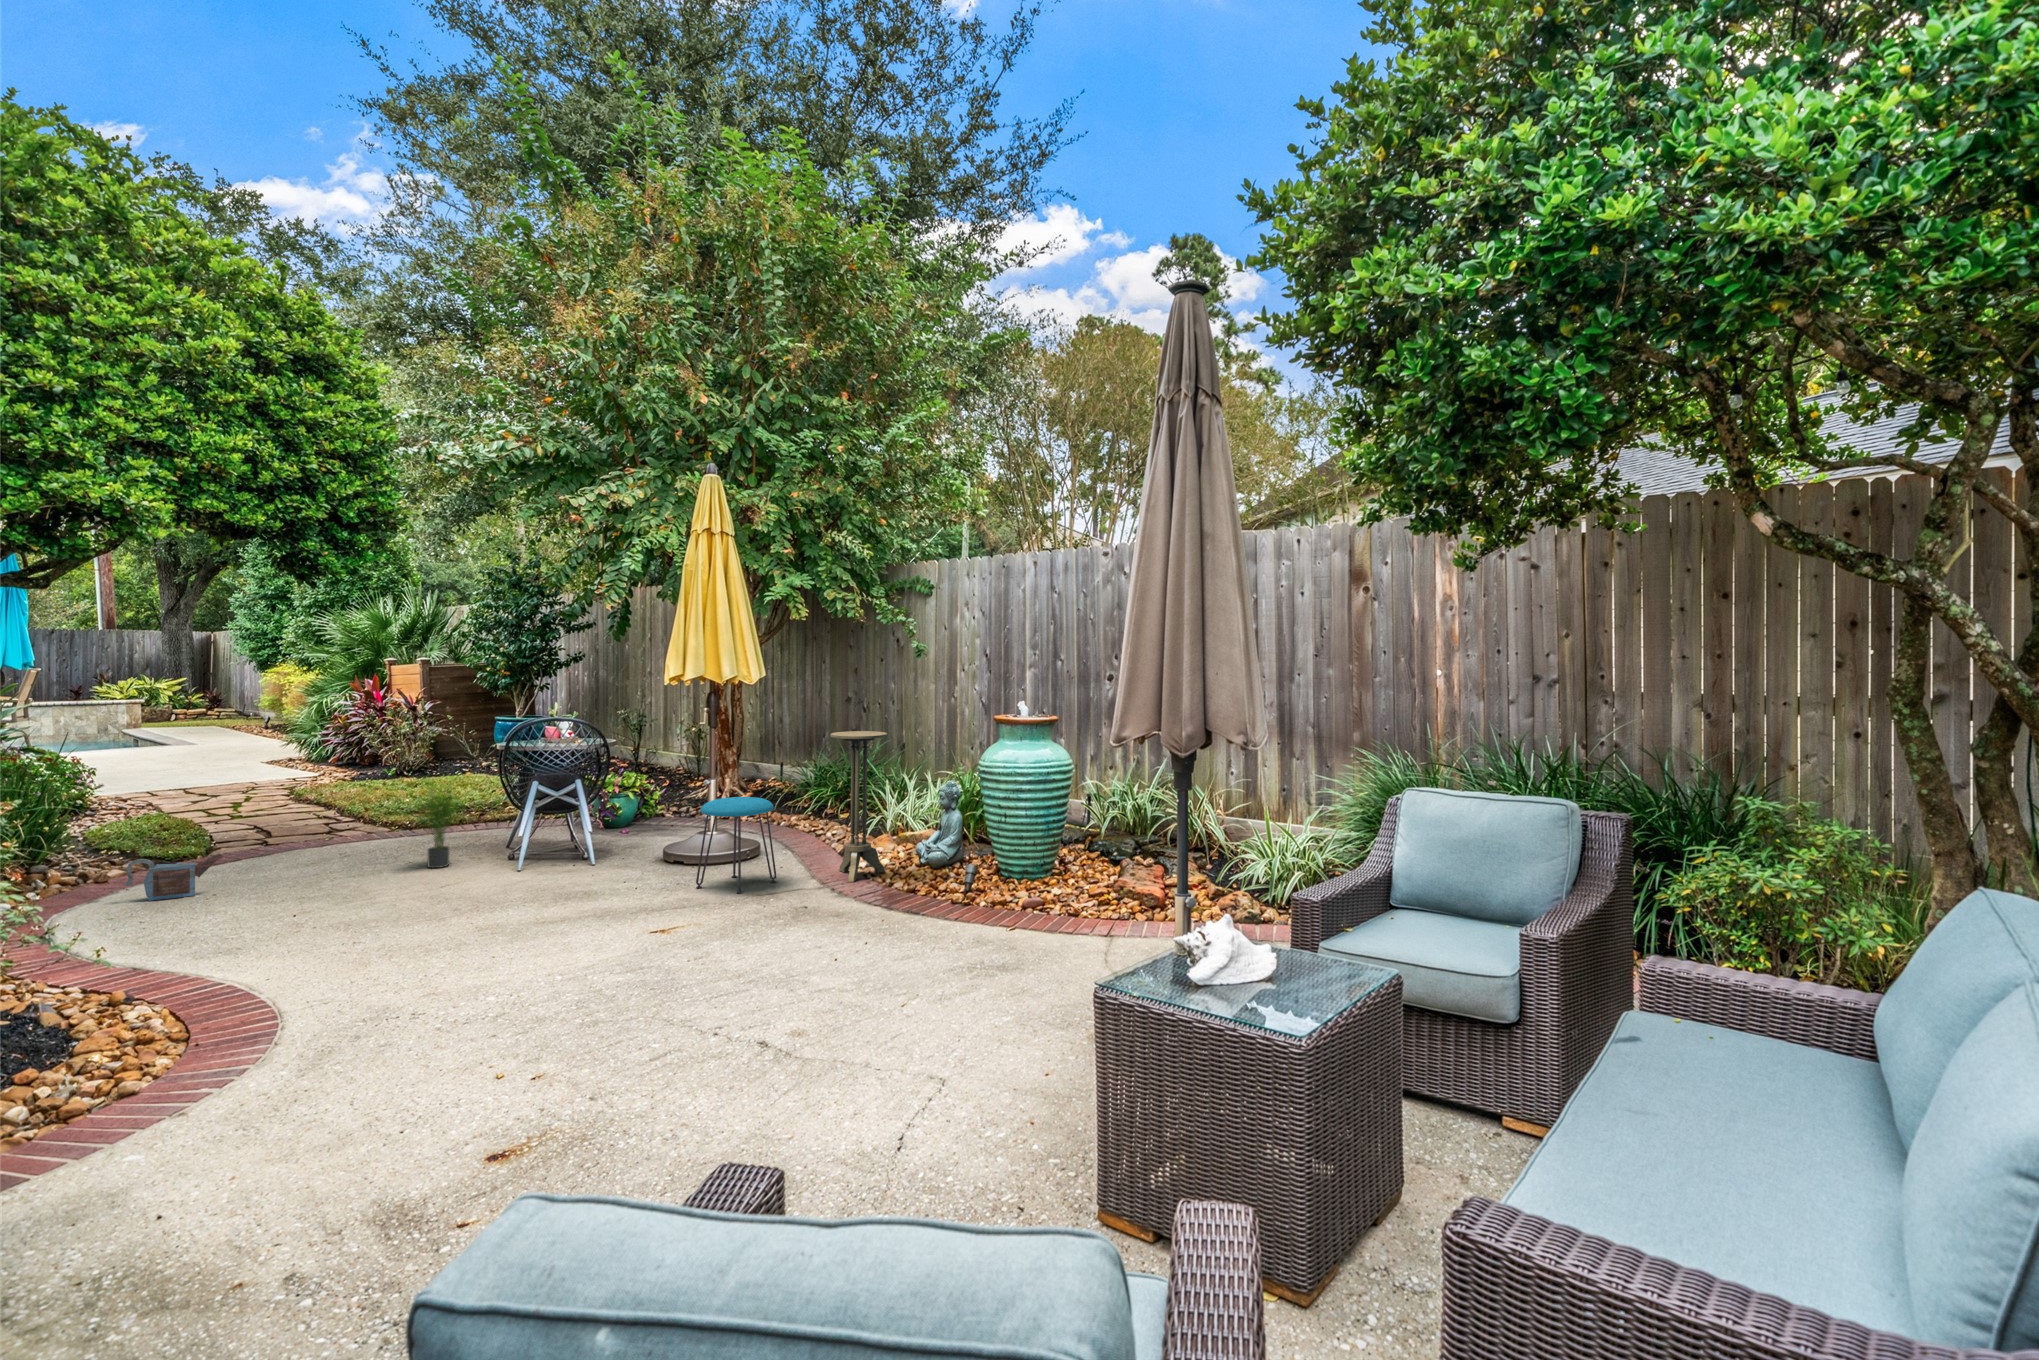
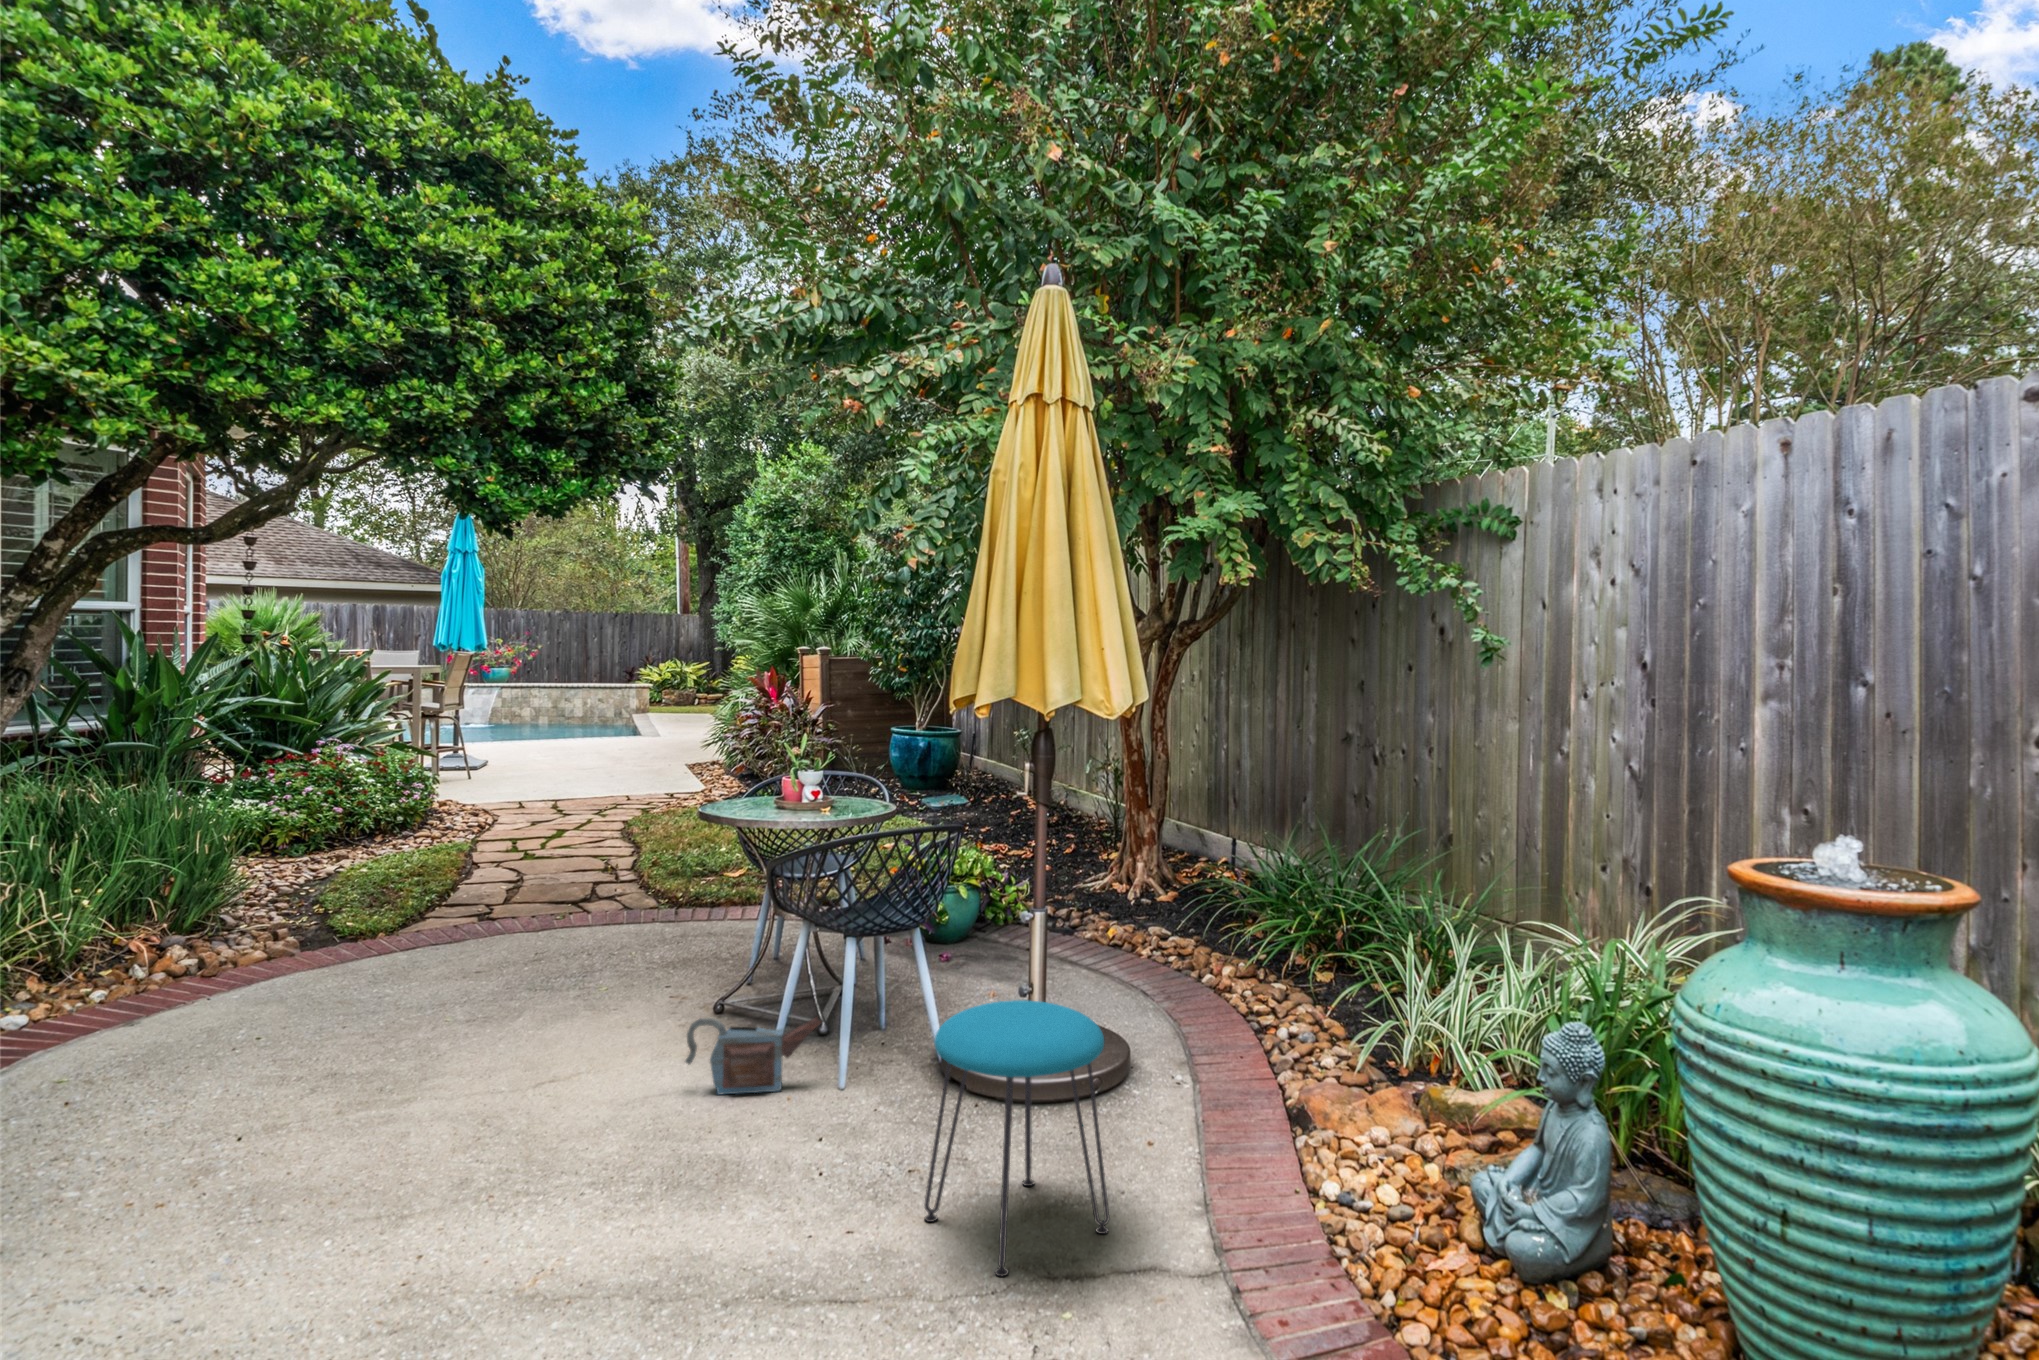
side table: present [831,731,887,882] -> none [1248,862,1398,1286]
potted plant: present [415,785,464,868] -> none [513,857,646,1029]
watering can: present [125,854,223,901] -> present [685,1017,822,1095]

